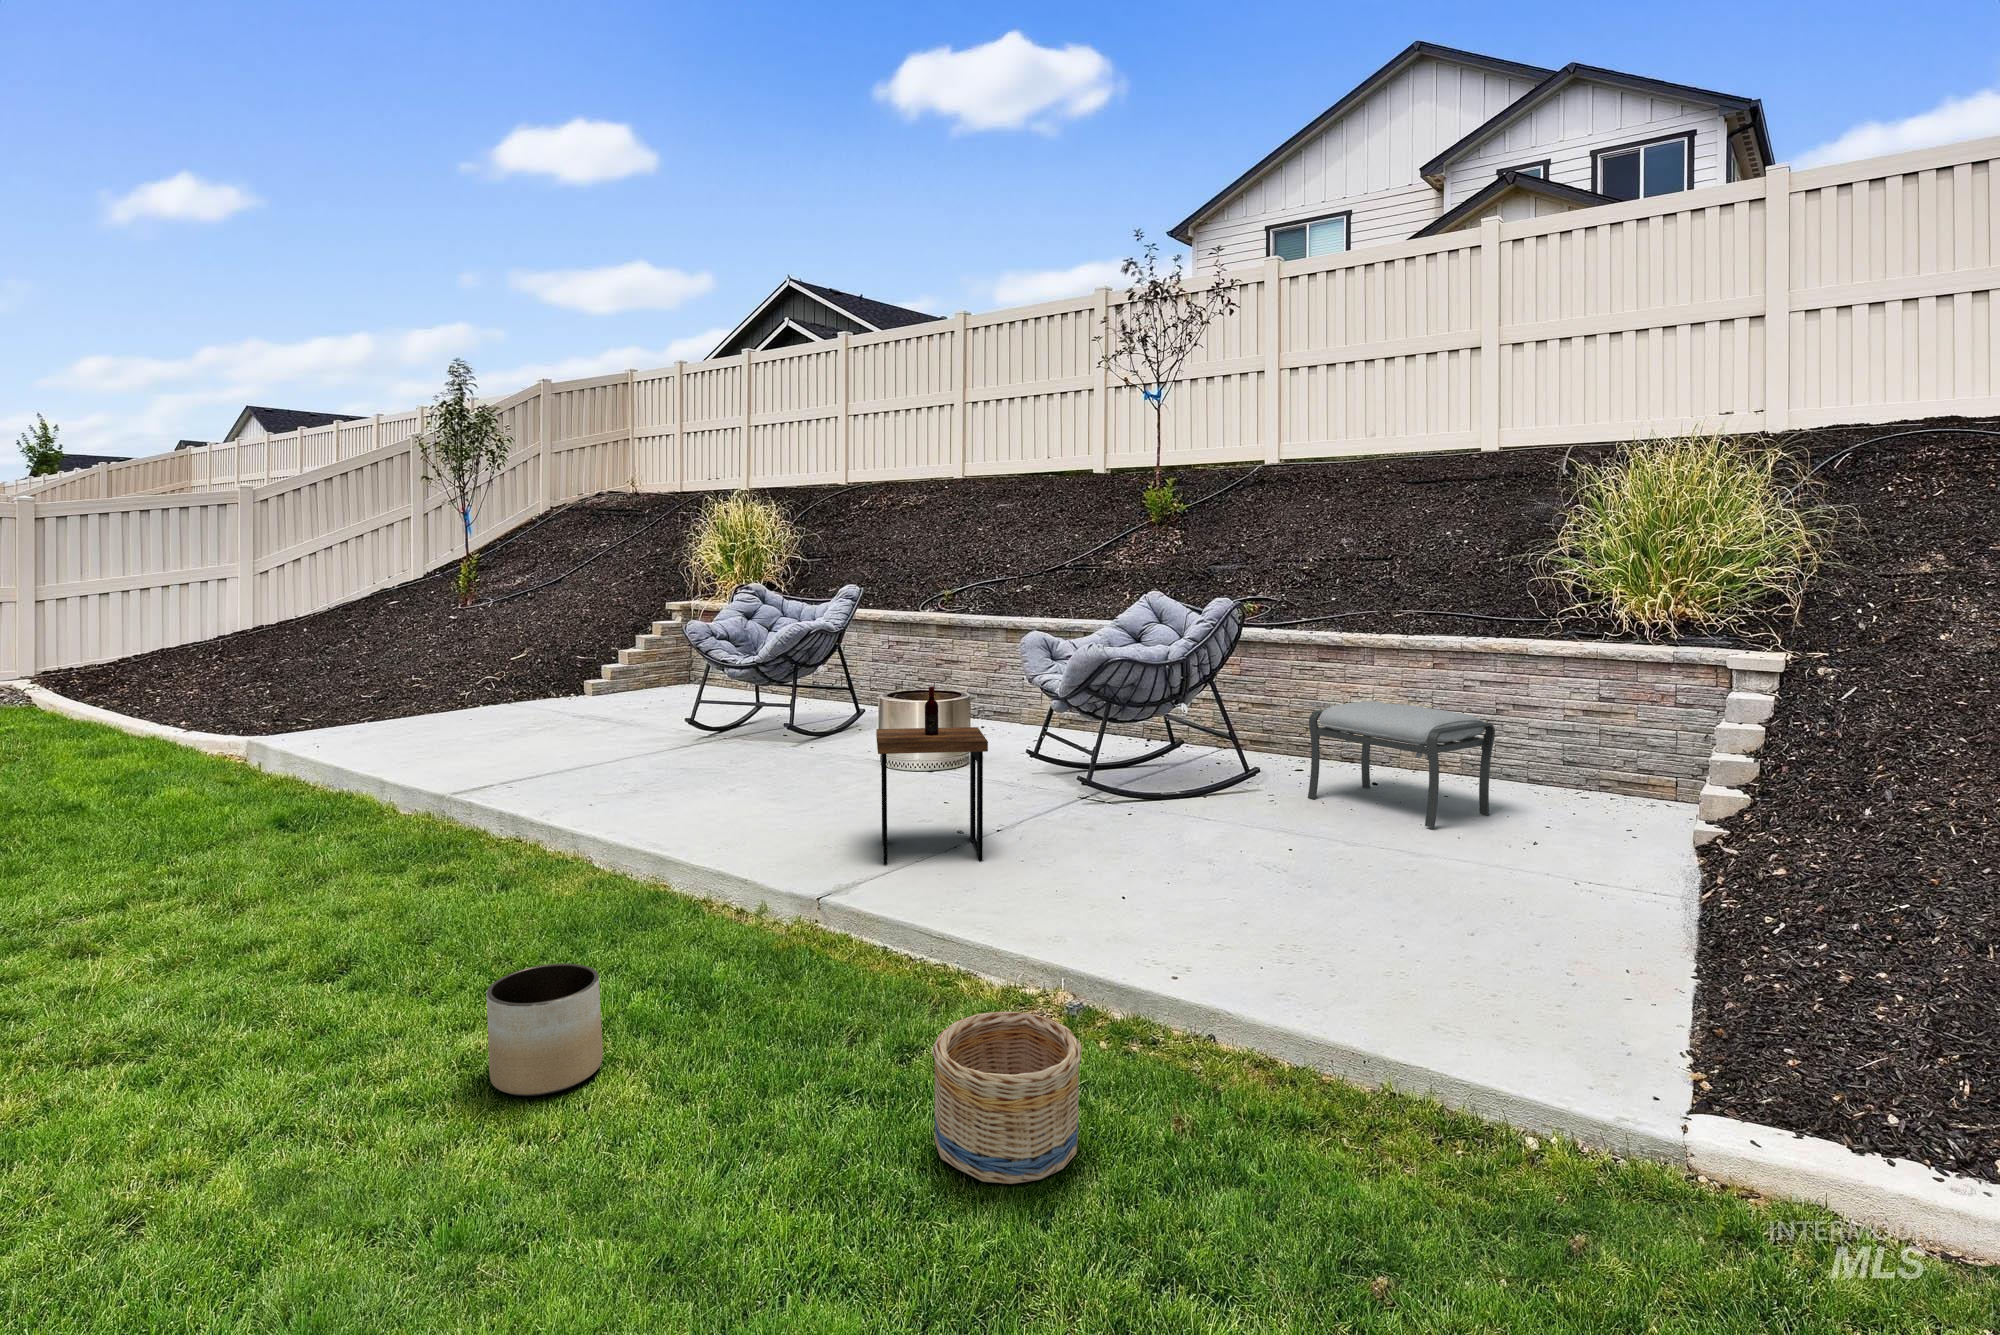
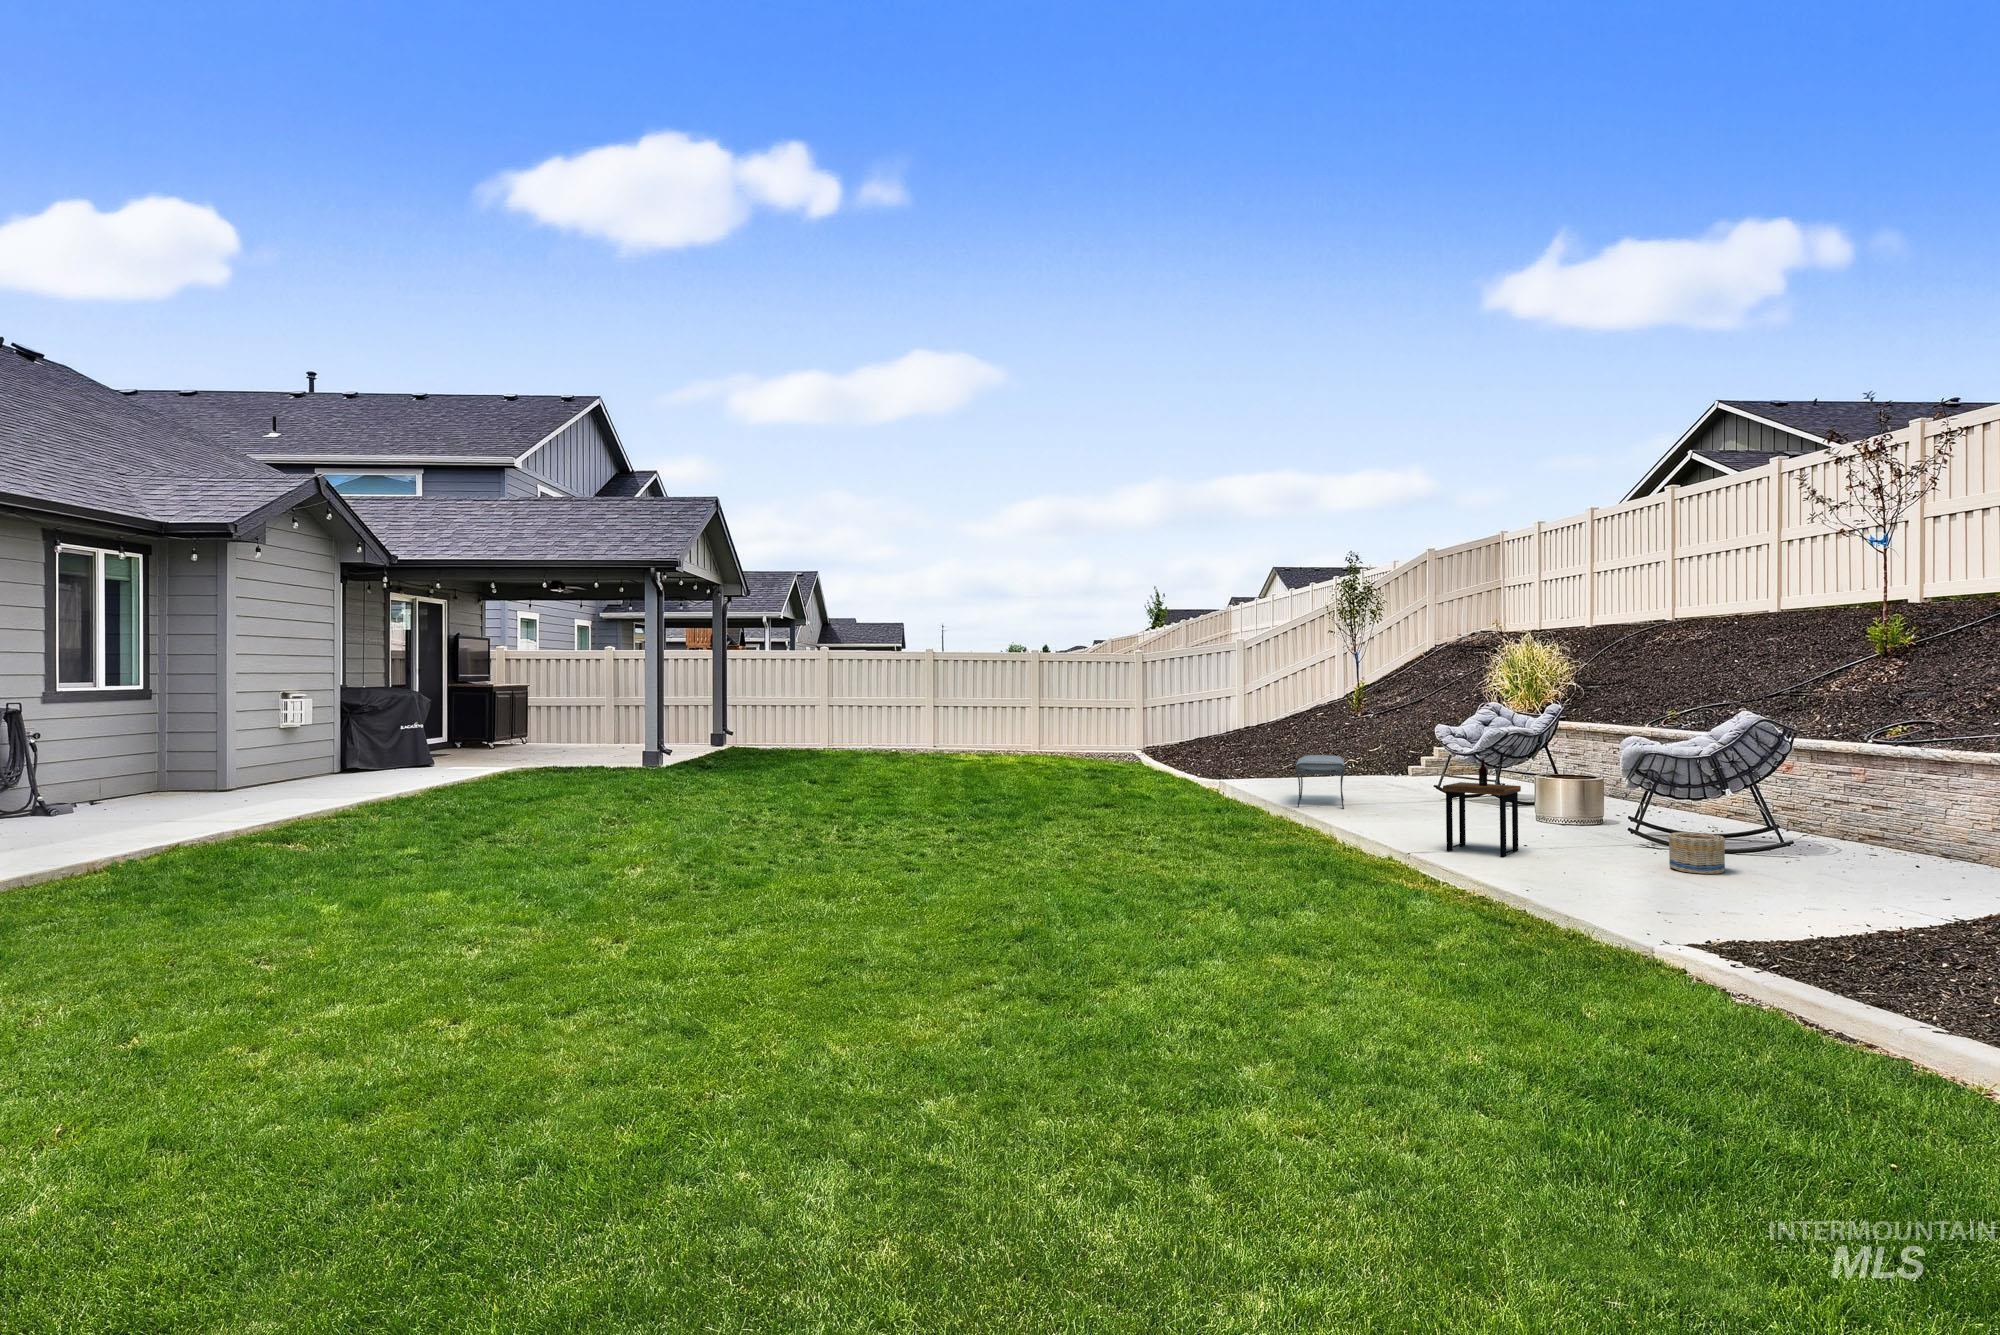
ottoman: present [1308,701,1495,828] -> present [1296,755,1345,809]
planter: present [487,963,603,1096] -> none [1222,835,1259,873]
basket: present [932,1011,1082,1184] -> present [1668,832,1725,874]

